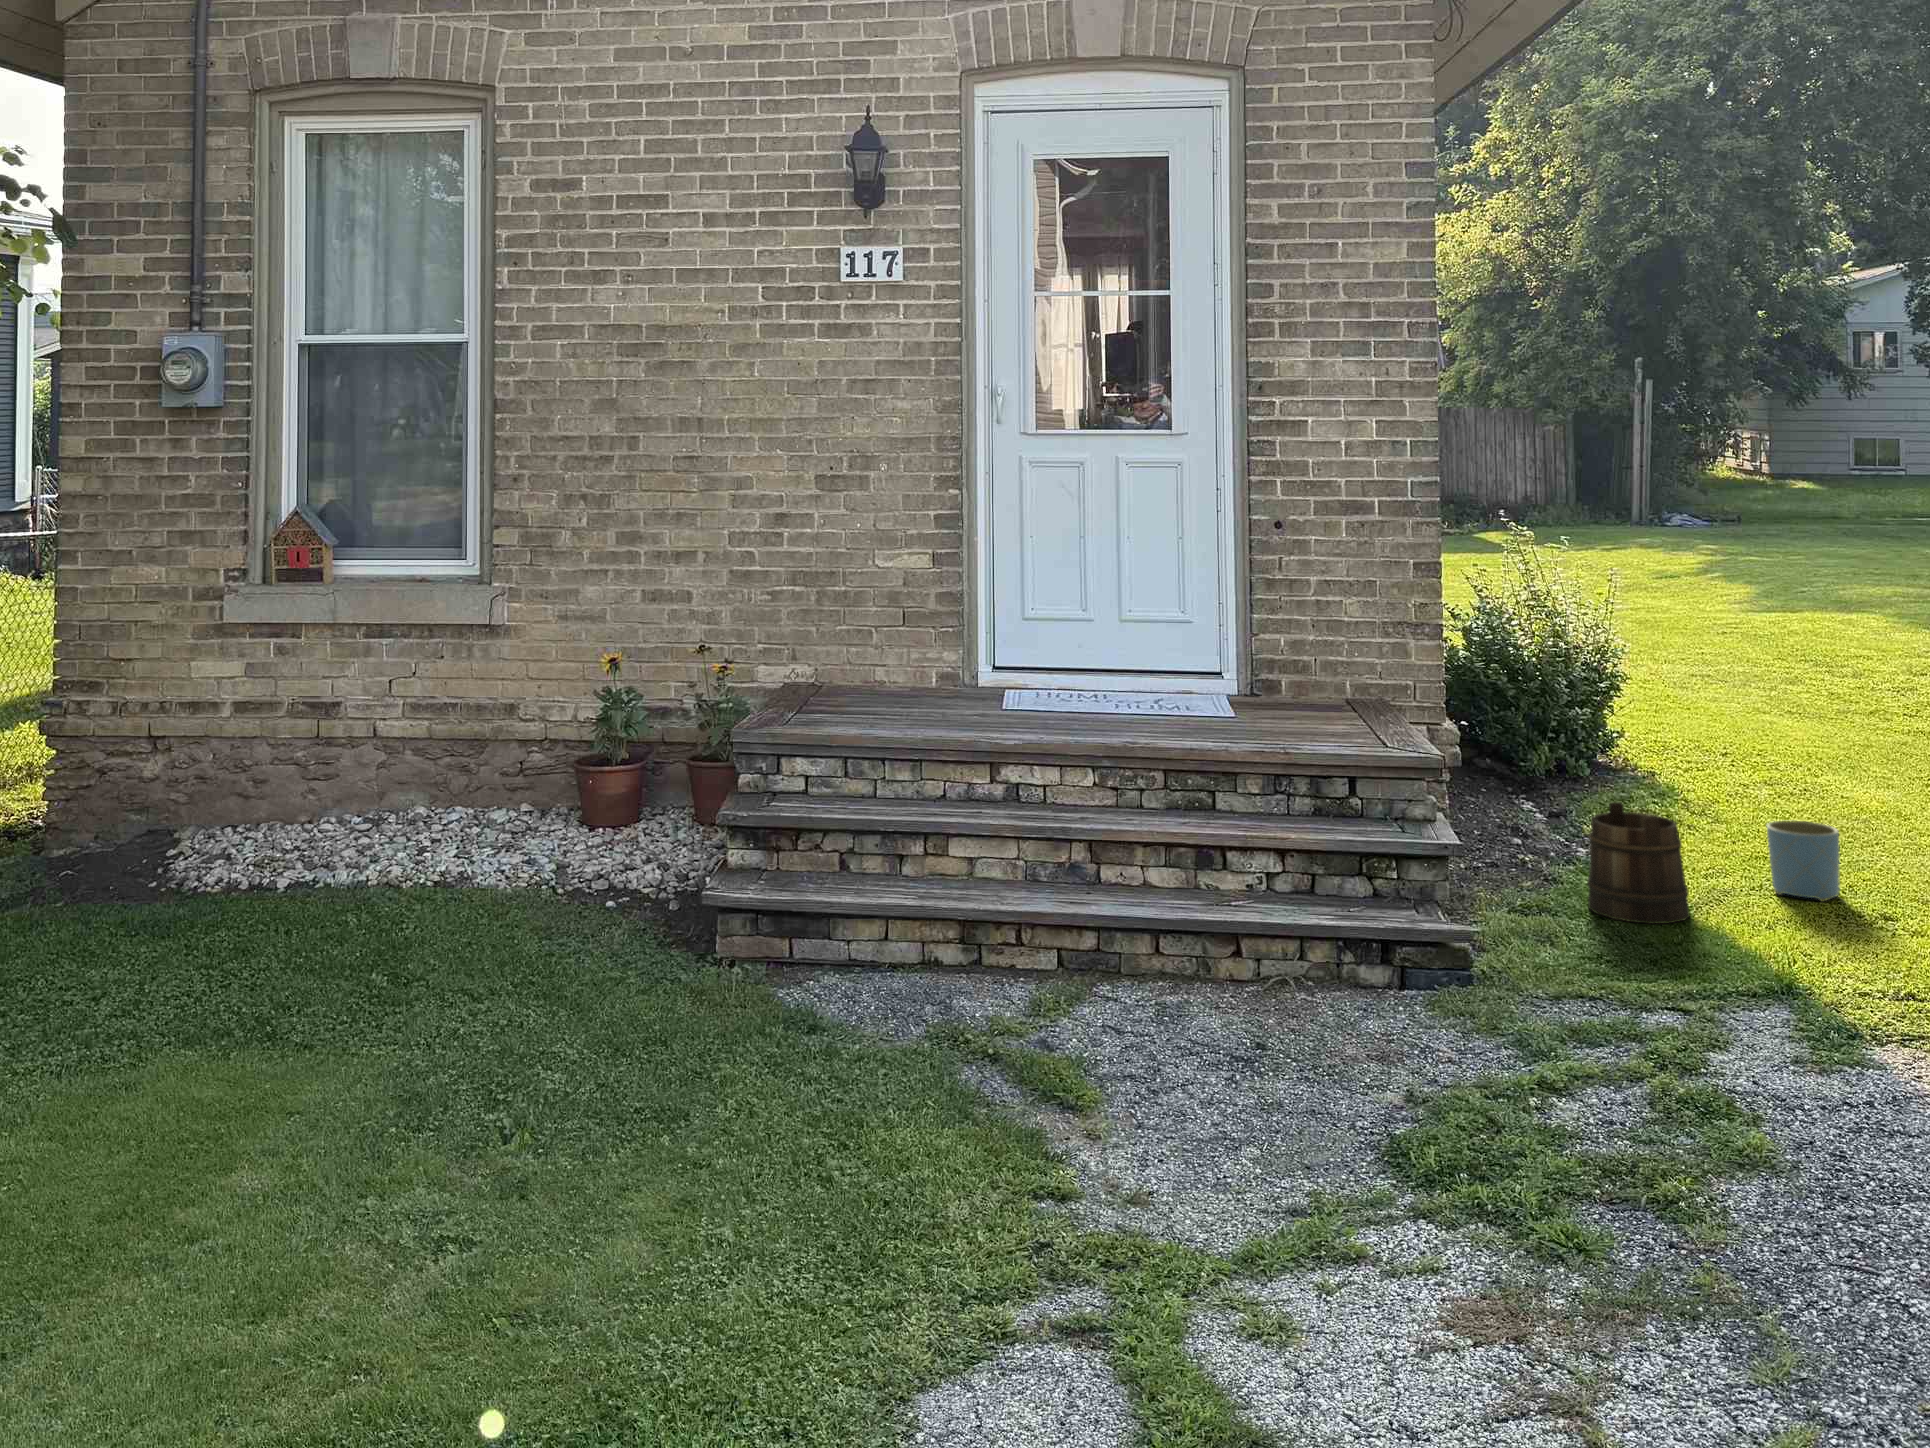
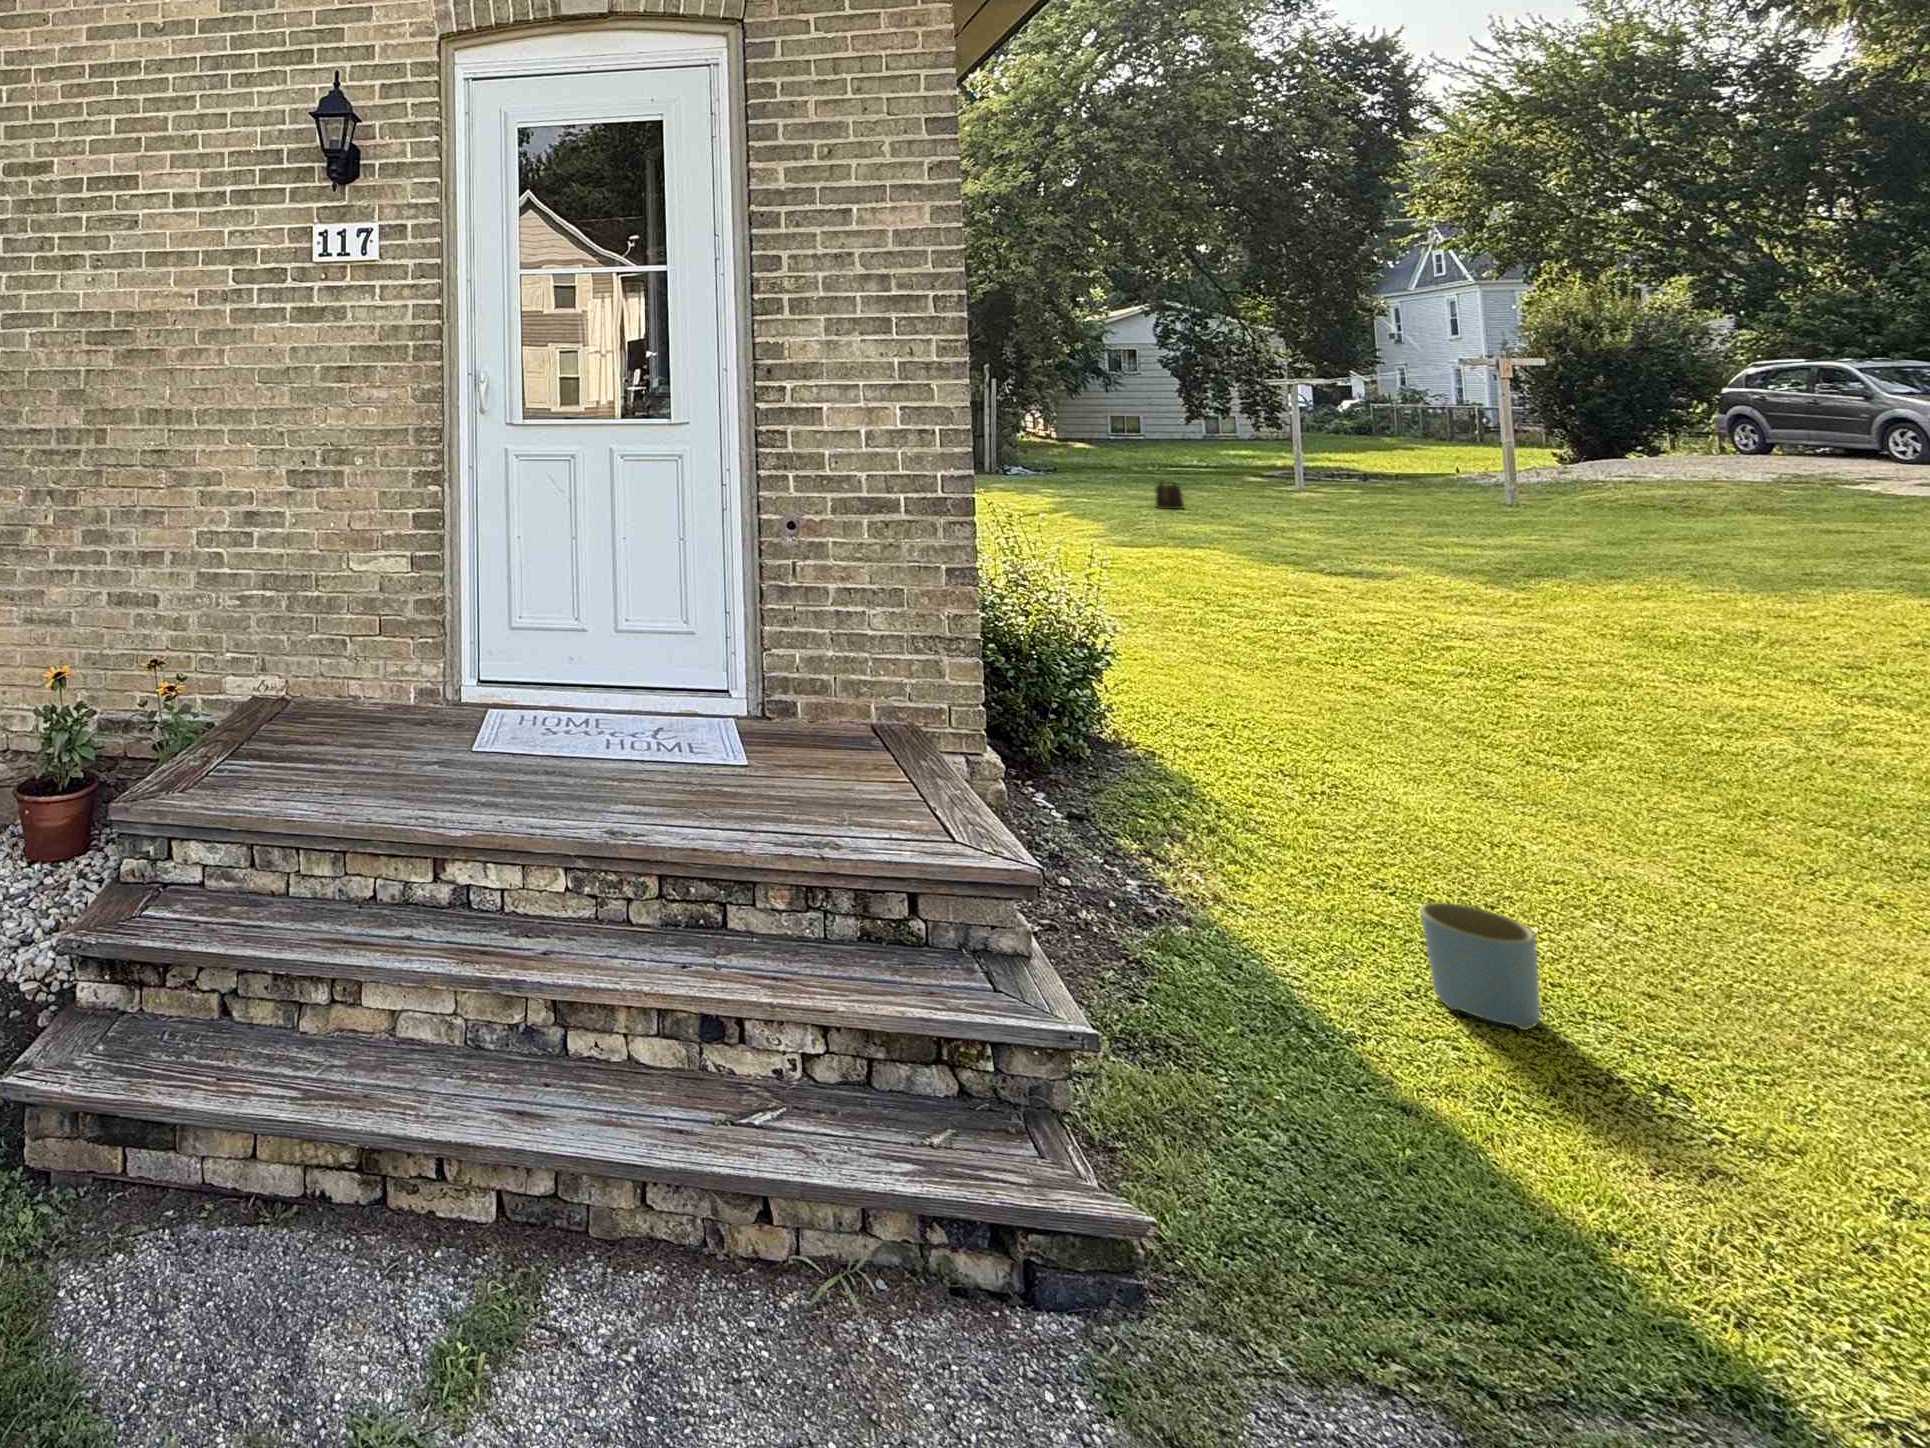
bucket: present [1587,802,1690,924] -> present [1155,483,1184,509]

